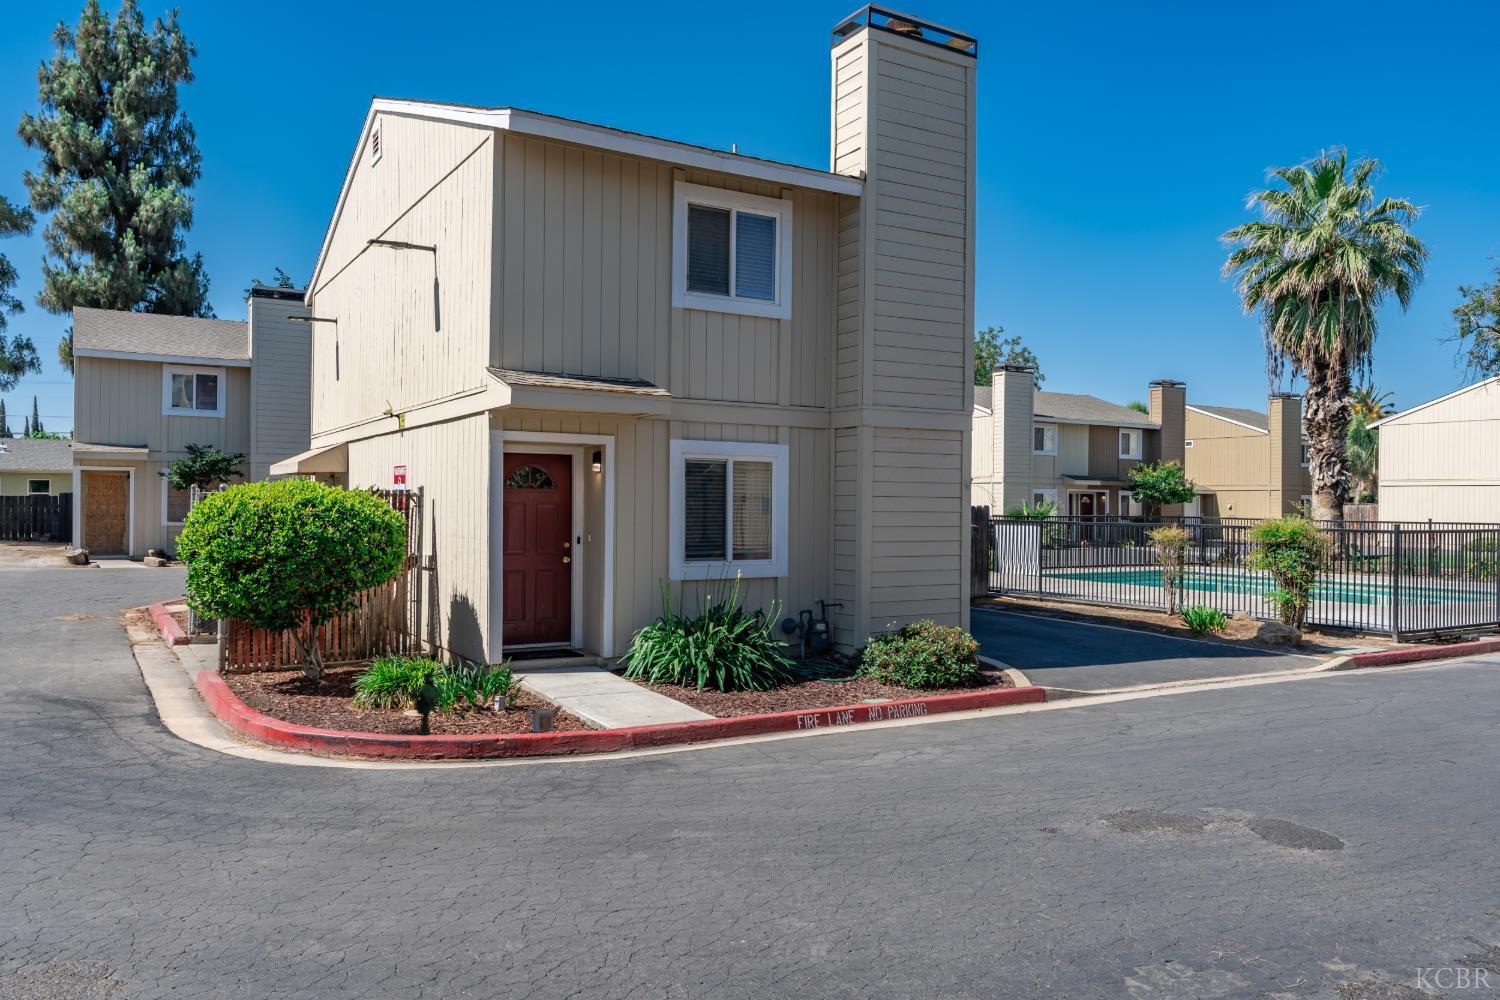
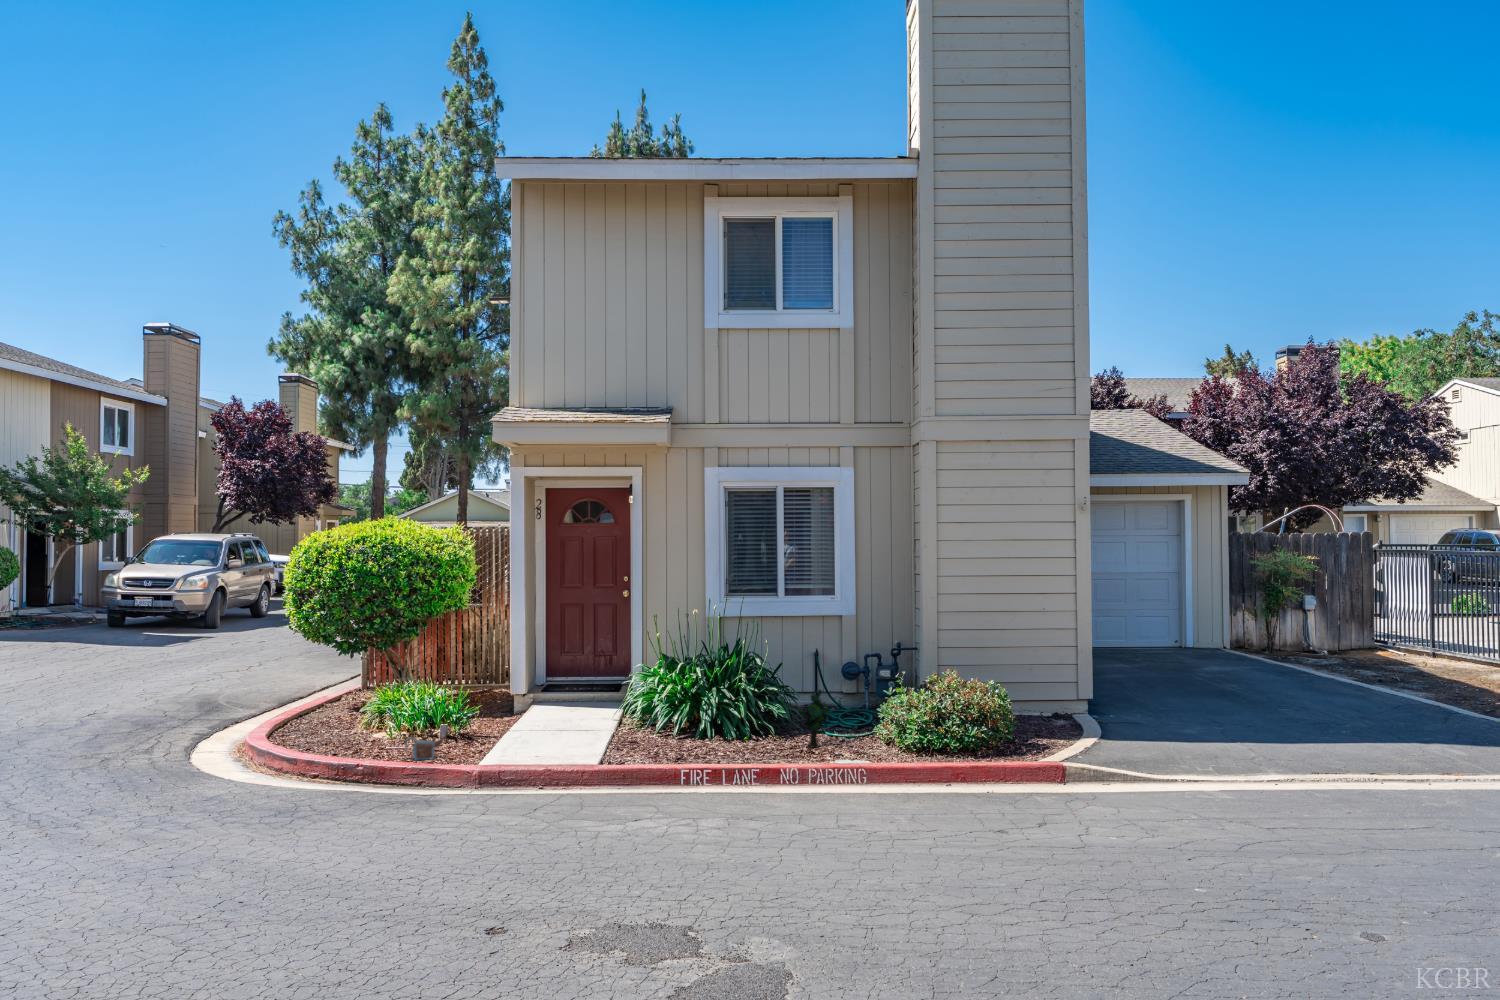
decorative plant: present [407,668,444,735] -> present [798,690,829,748]

